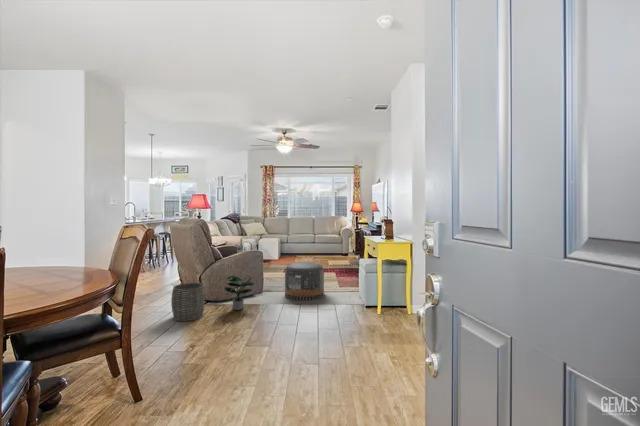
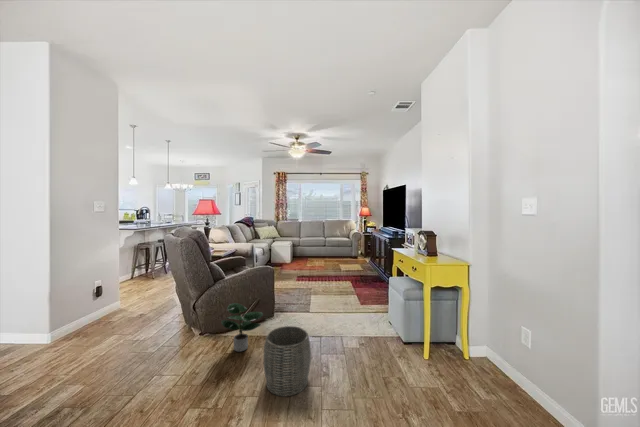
pouf: present [285,262,324,300] -> none [300,279,346,330]
woven basket: present [171,283,205,321] -> present [263,326,311,396]

